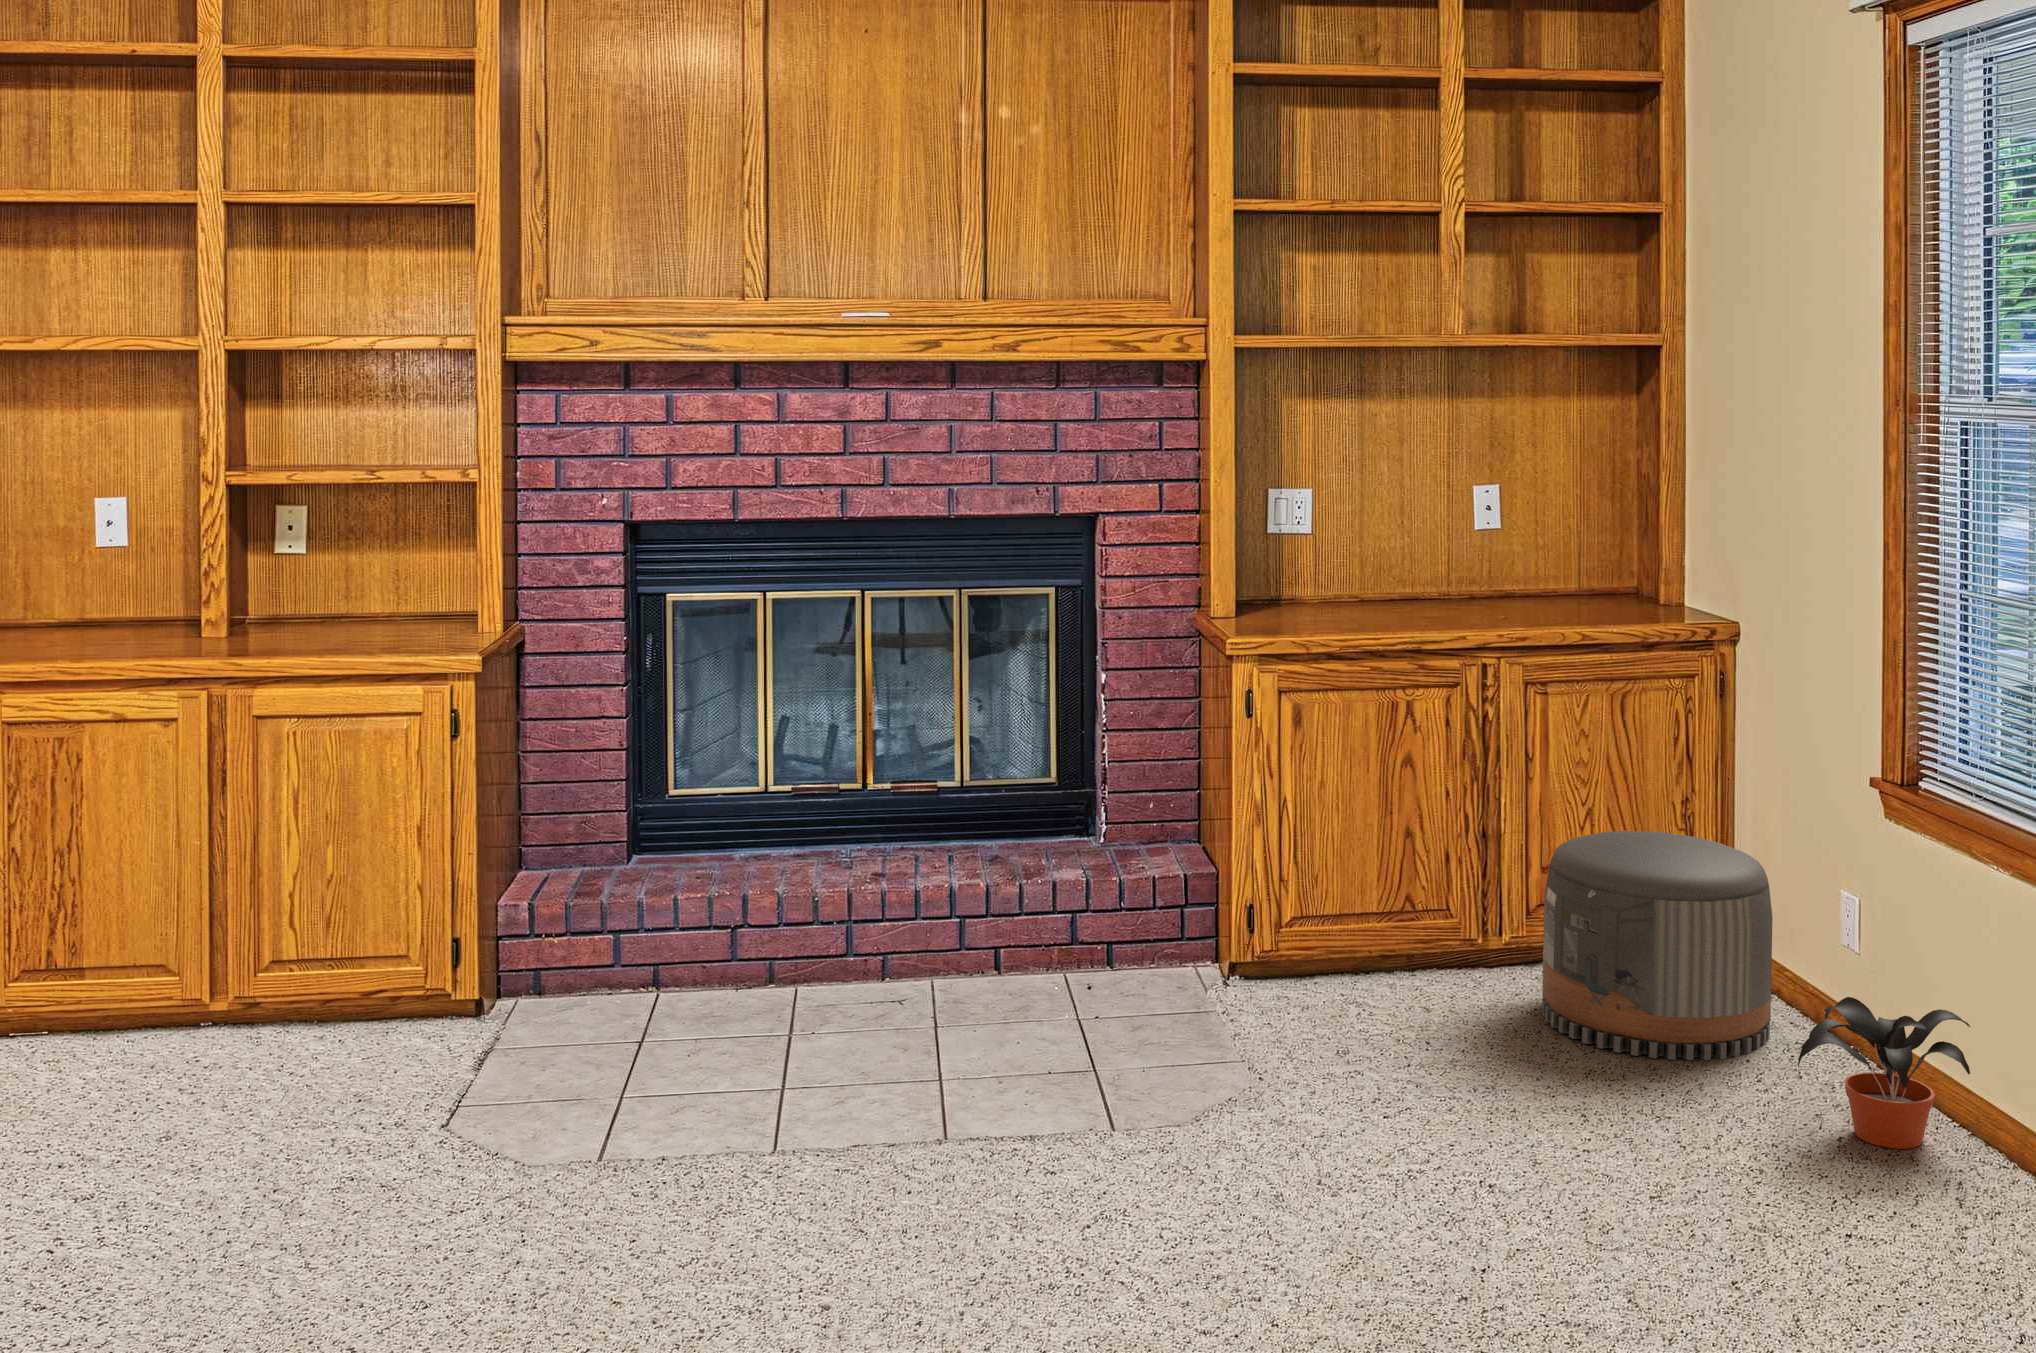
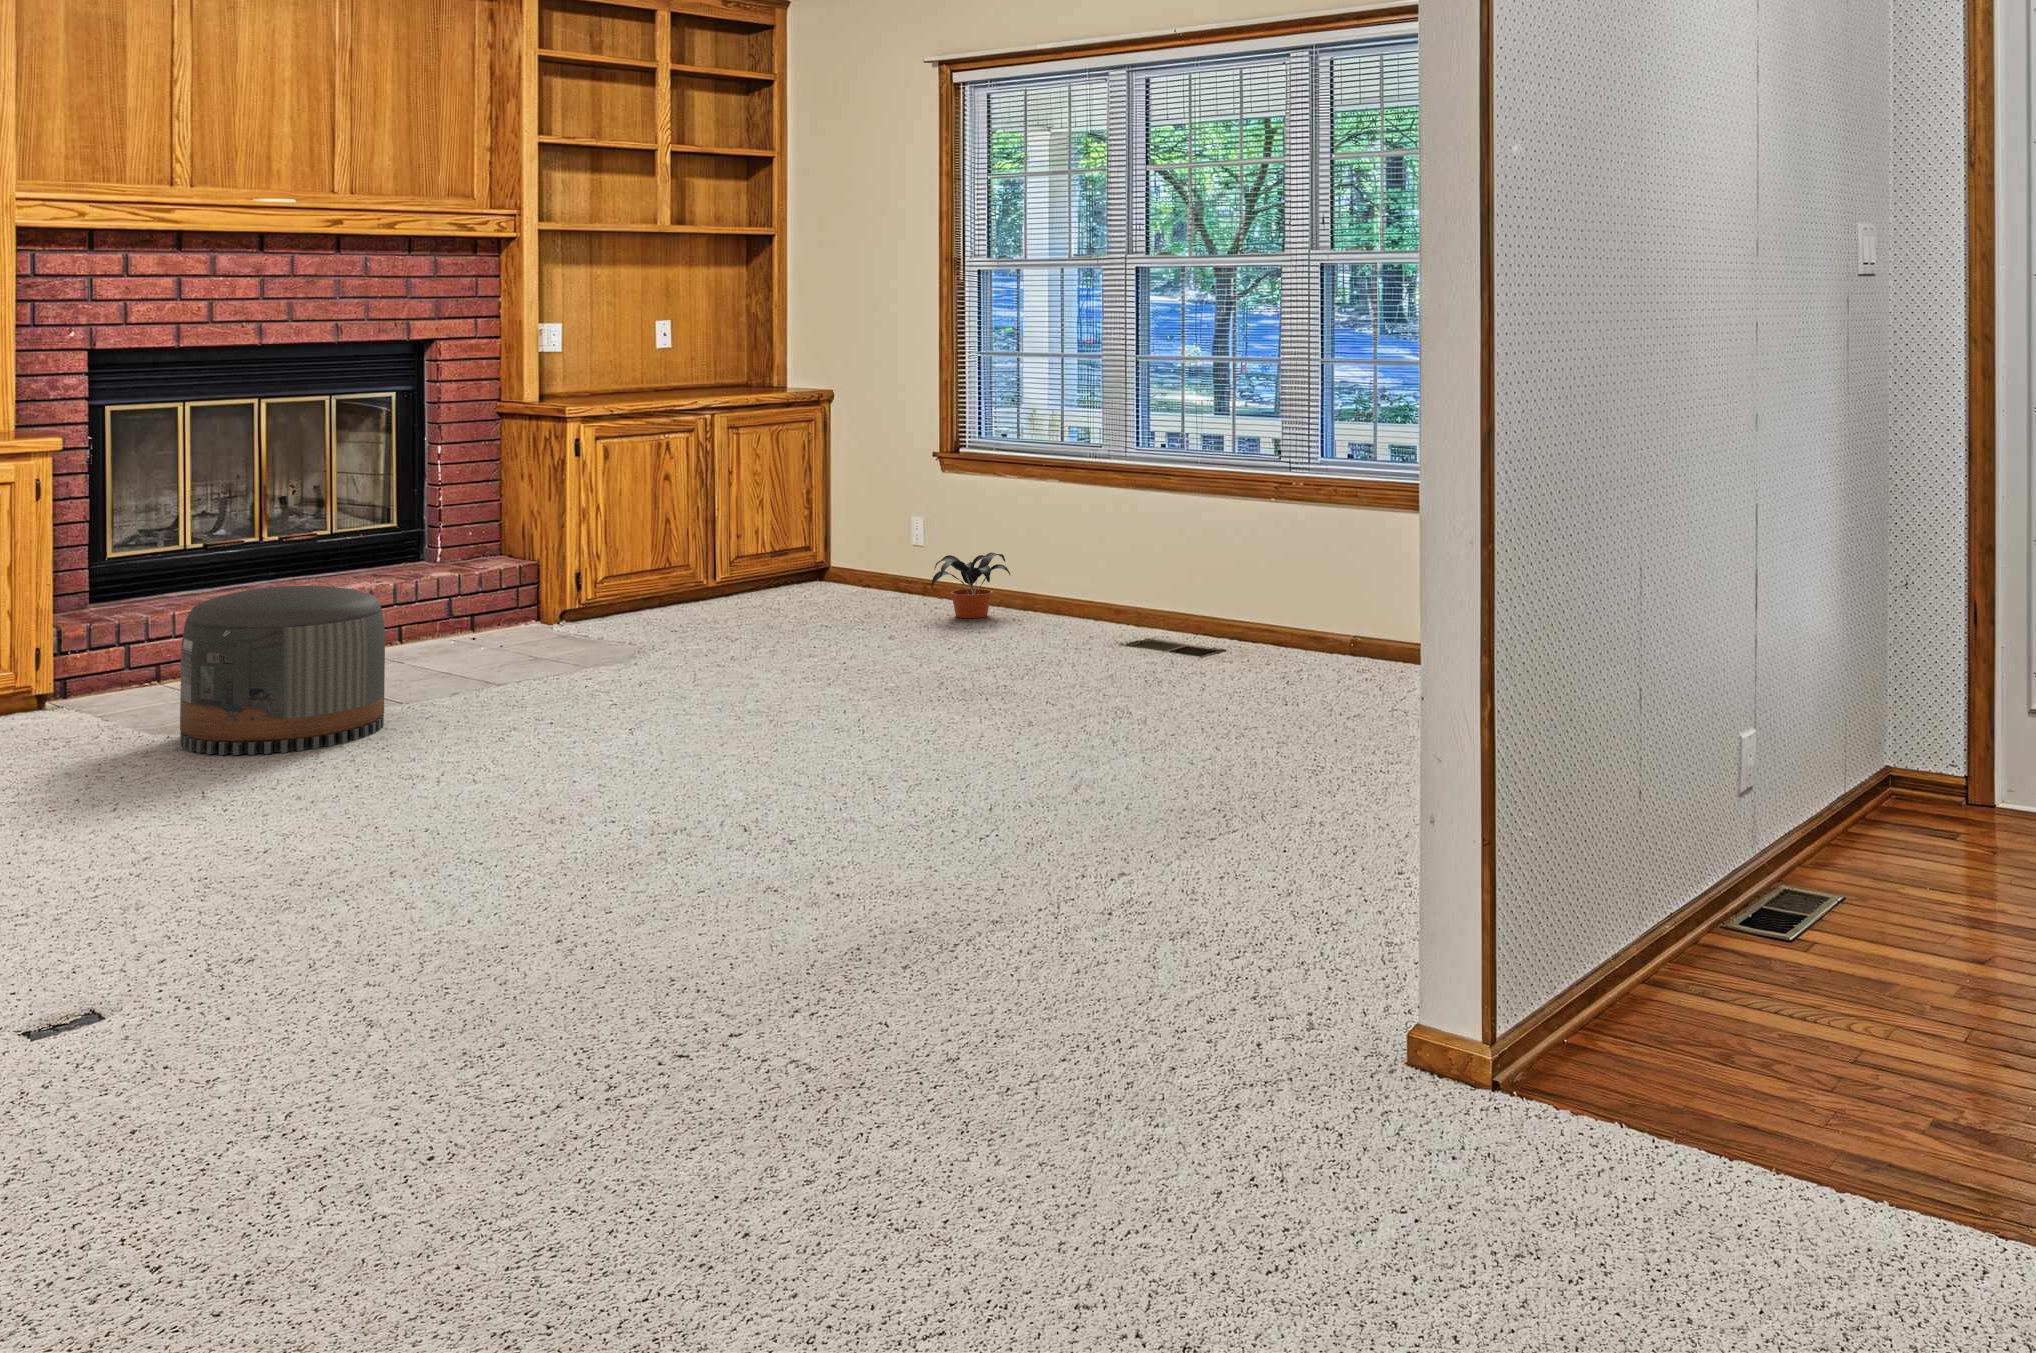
pouf: present [1542,831,1773,1060] -> present [180,586,385,755]

